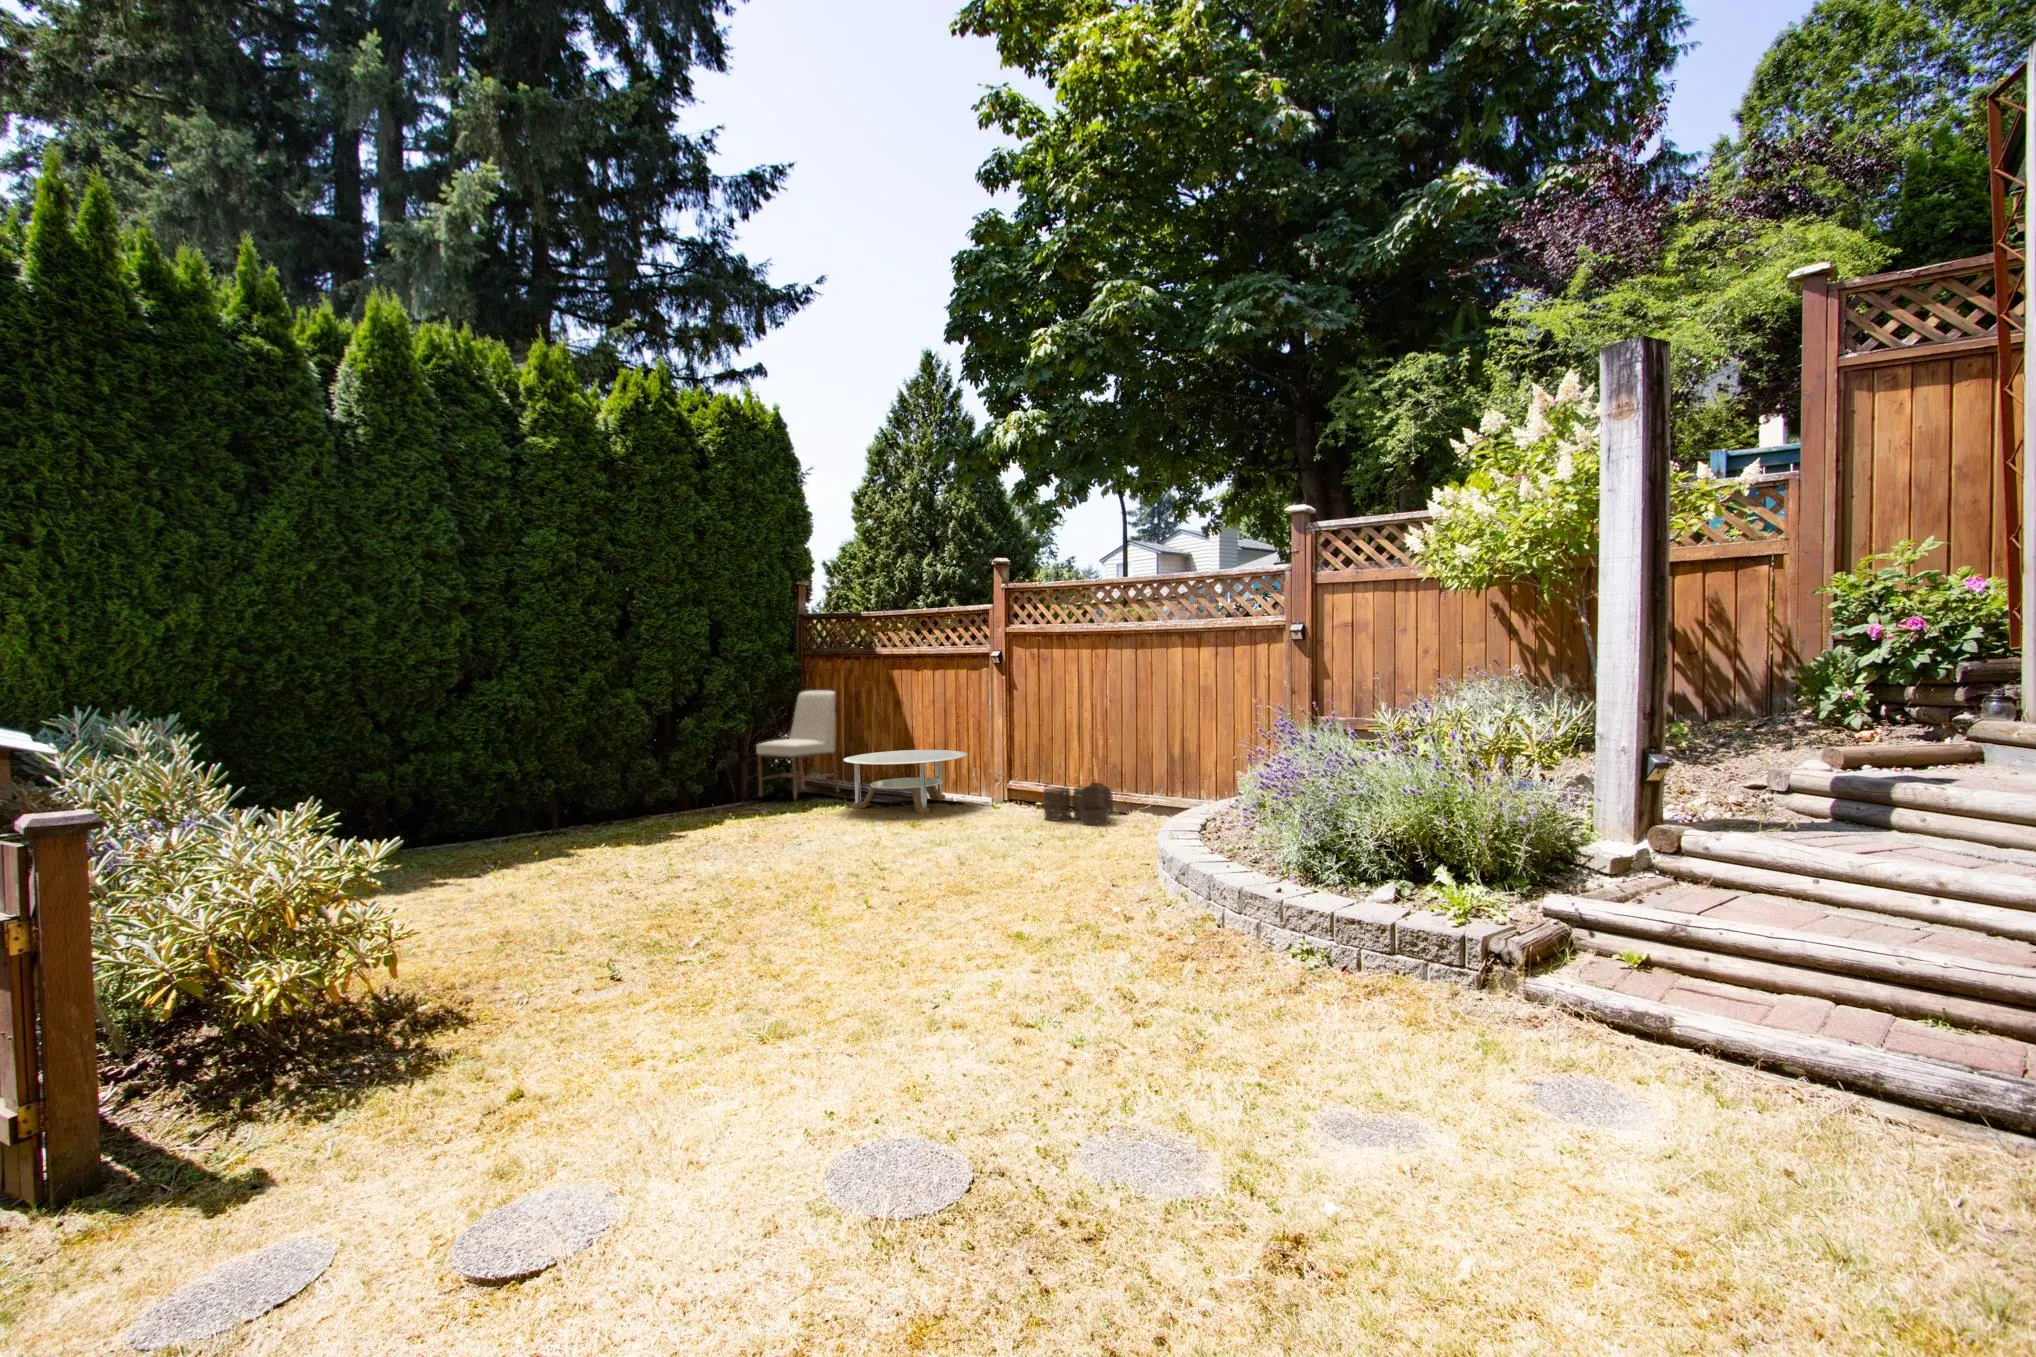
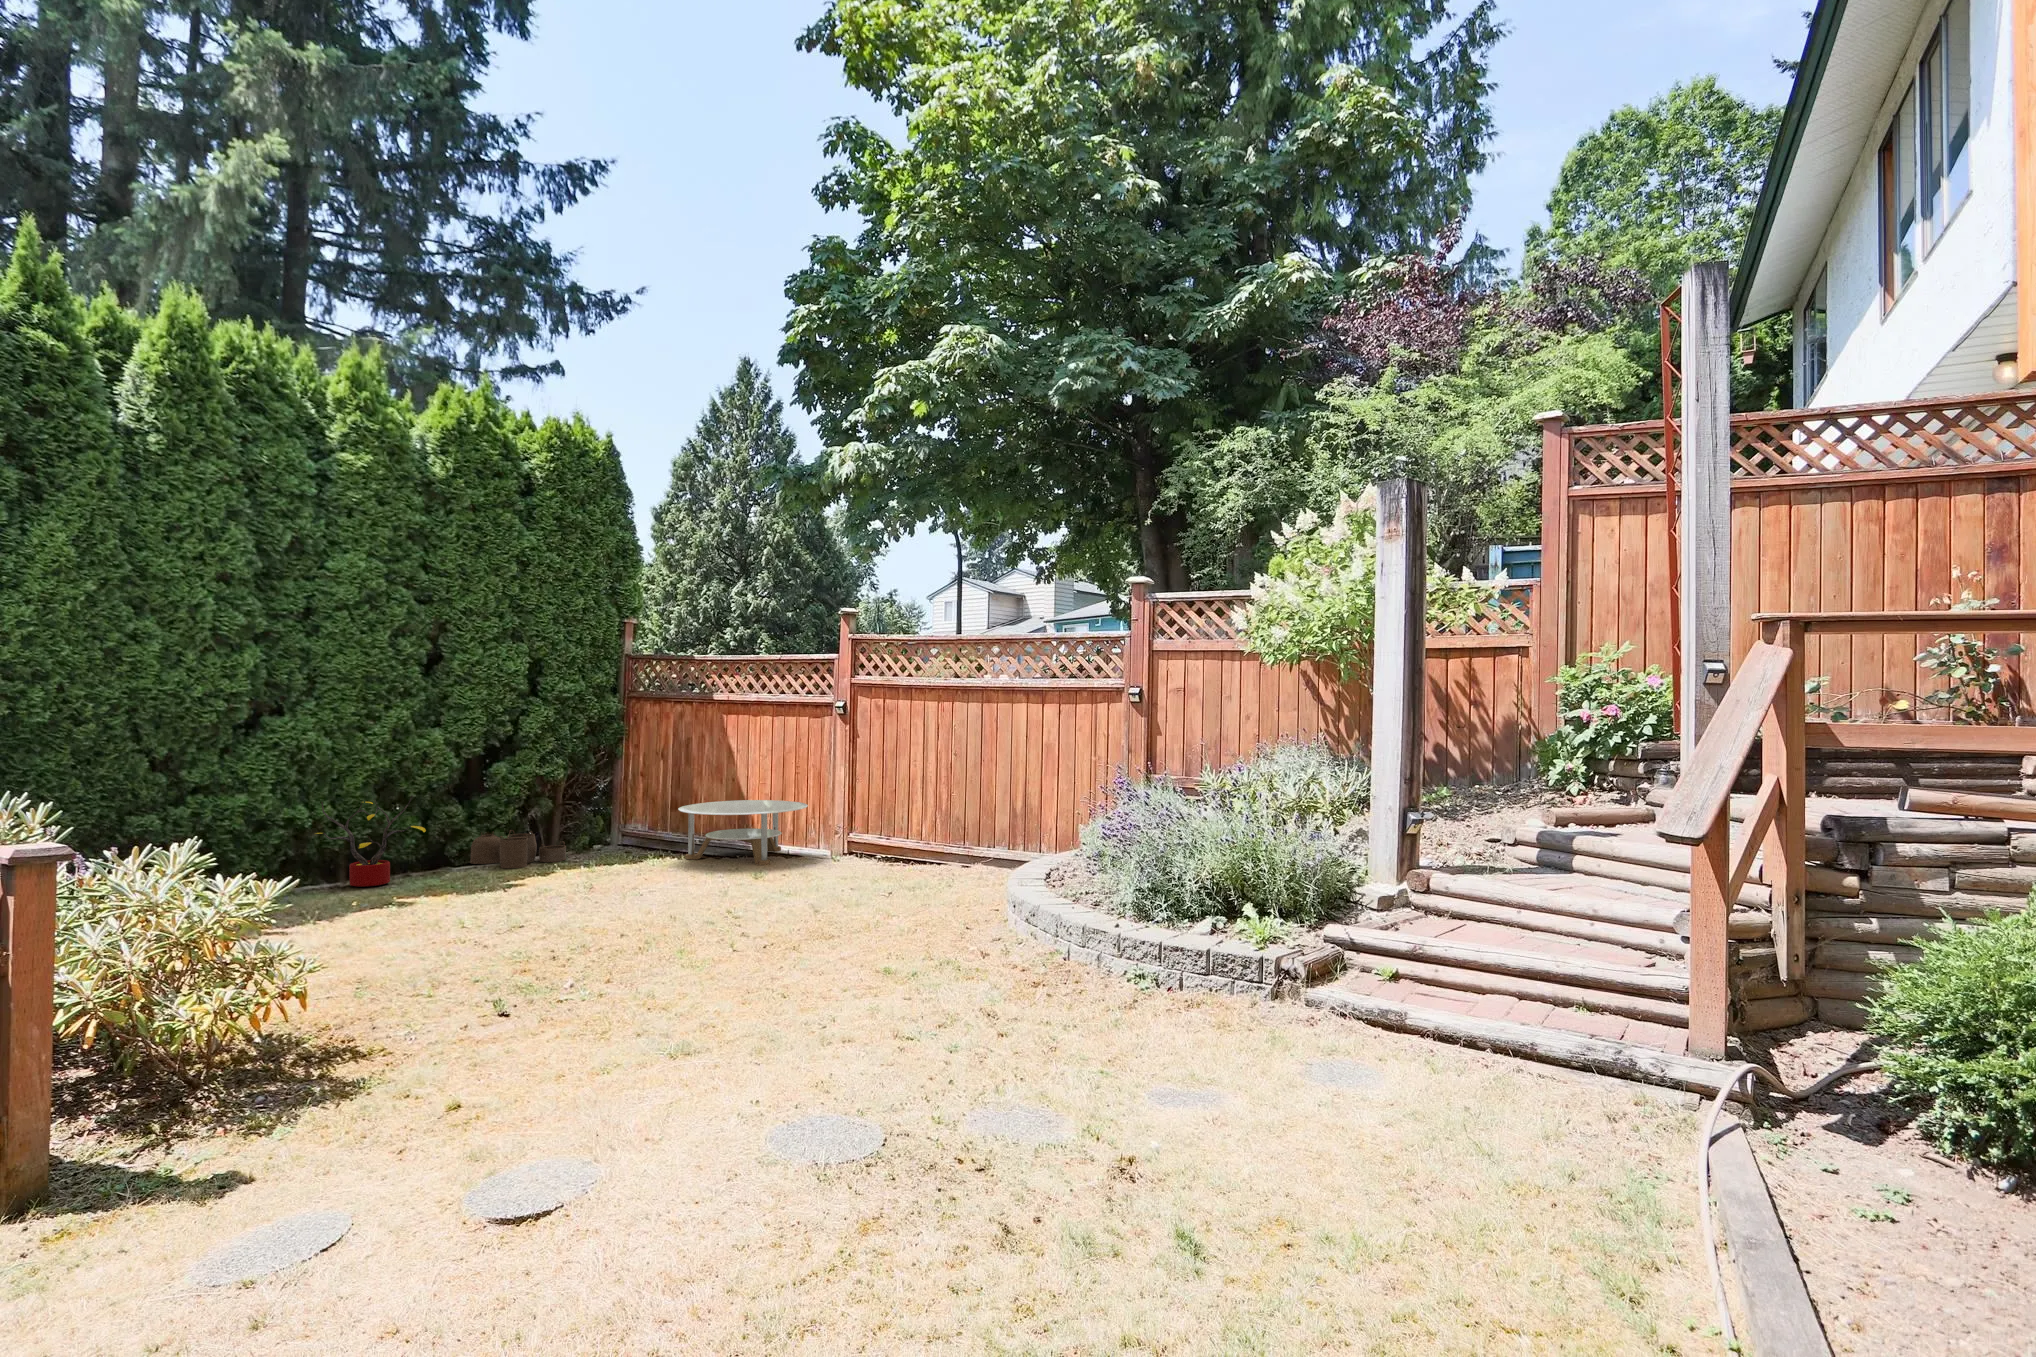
chair: present [756,691,839,800] -> none [574,736,663,852]
decorative plant: none [508,749,610,835] -> present [317,796,426,887]
woven basket: present [1044,781,1113,825] -> present [470,830,566,868]

